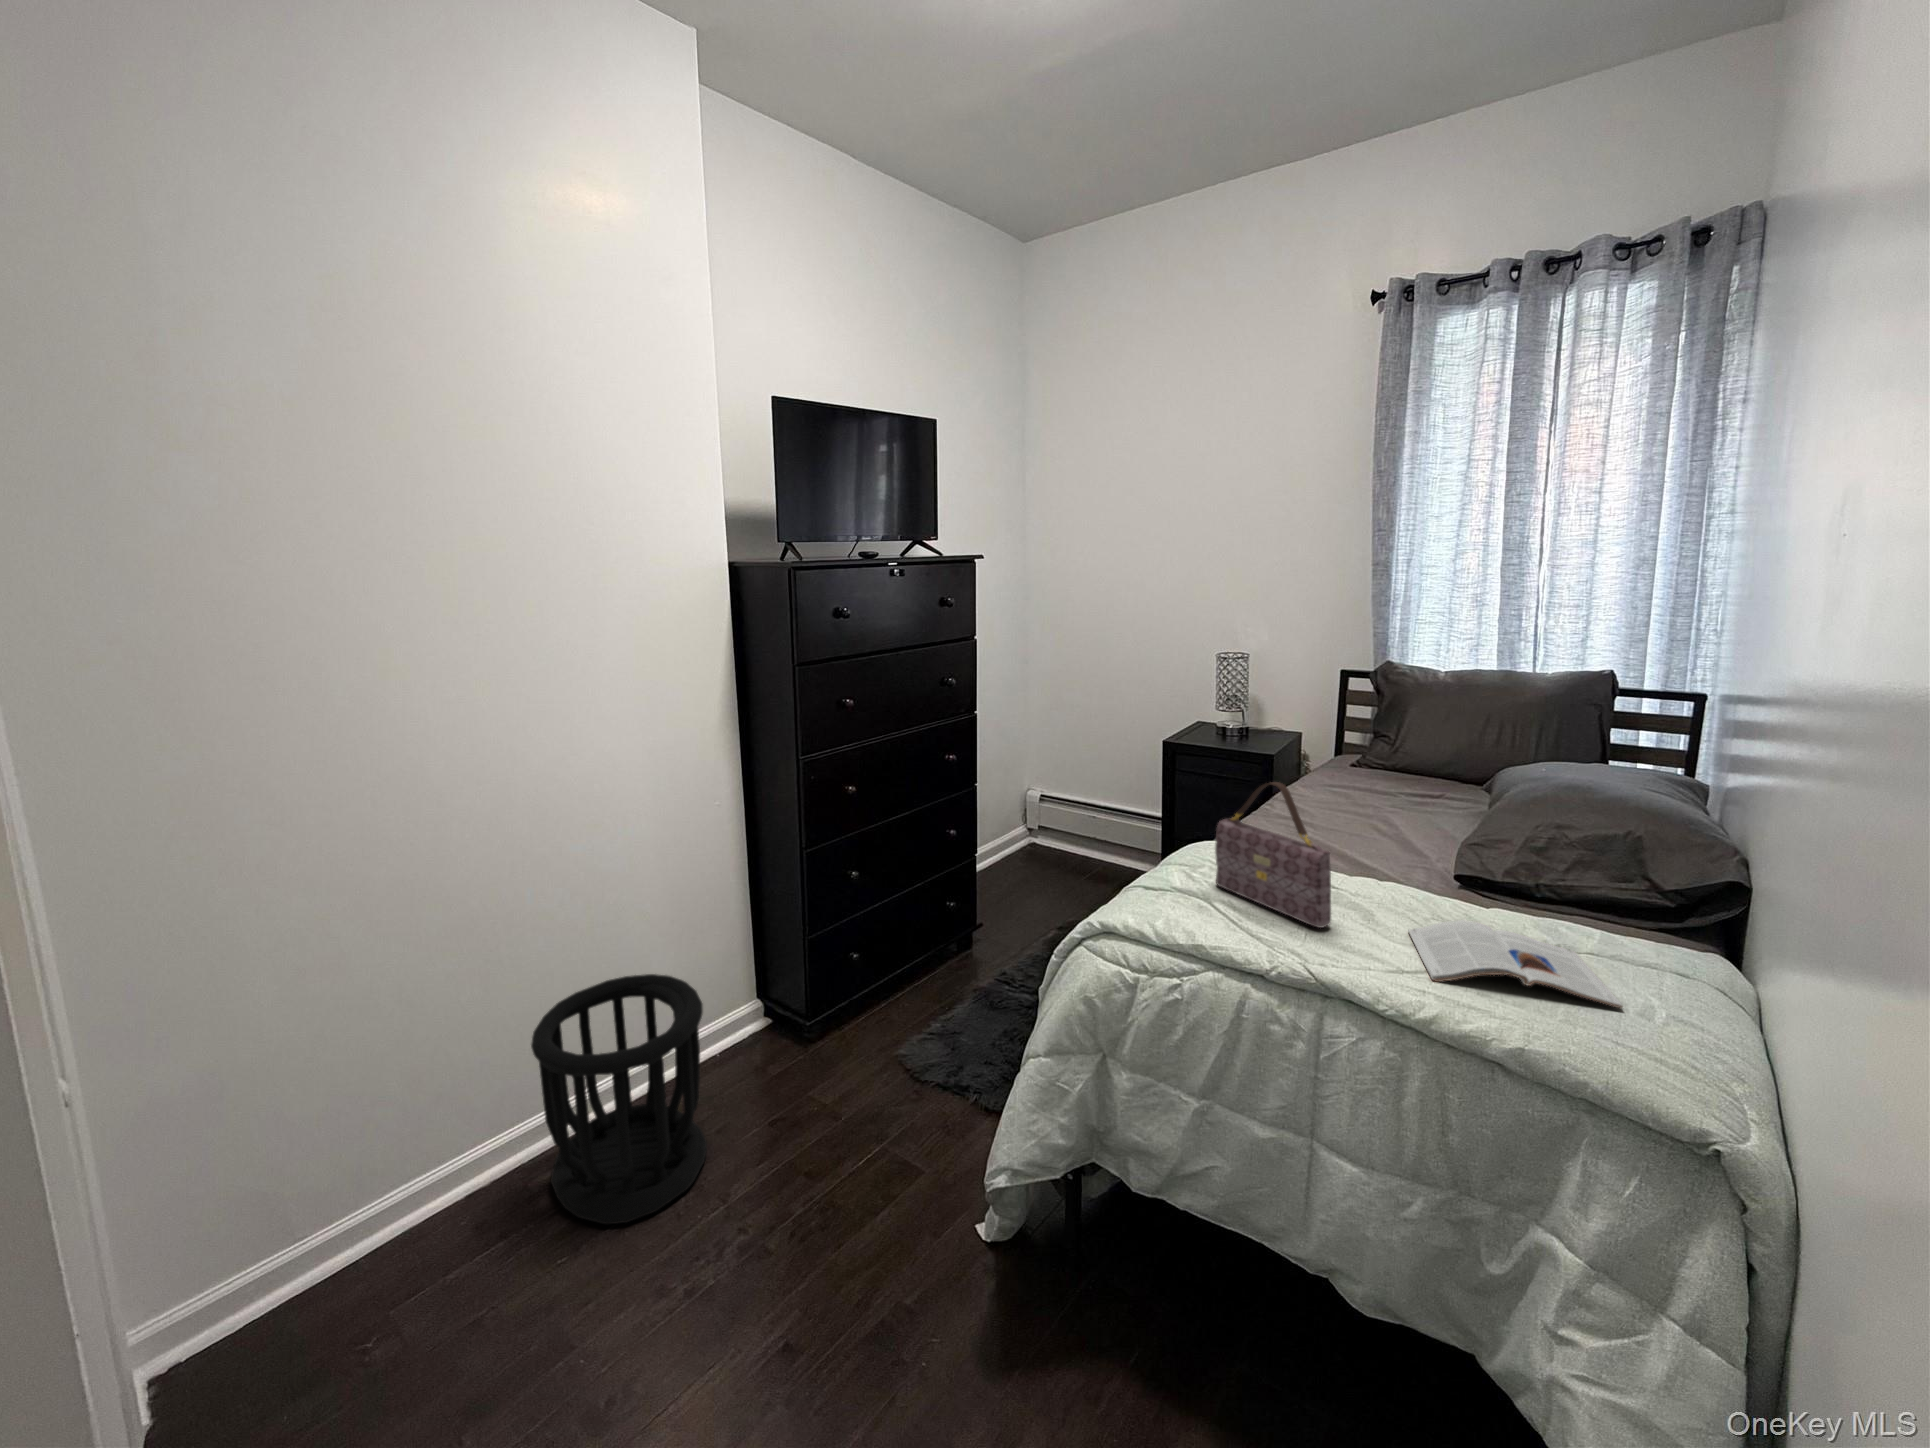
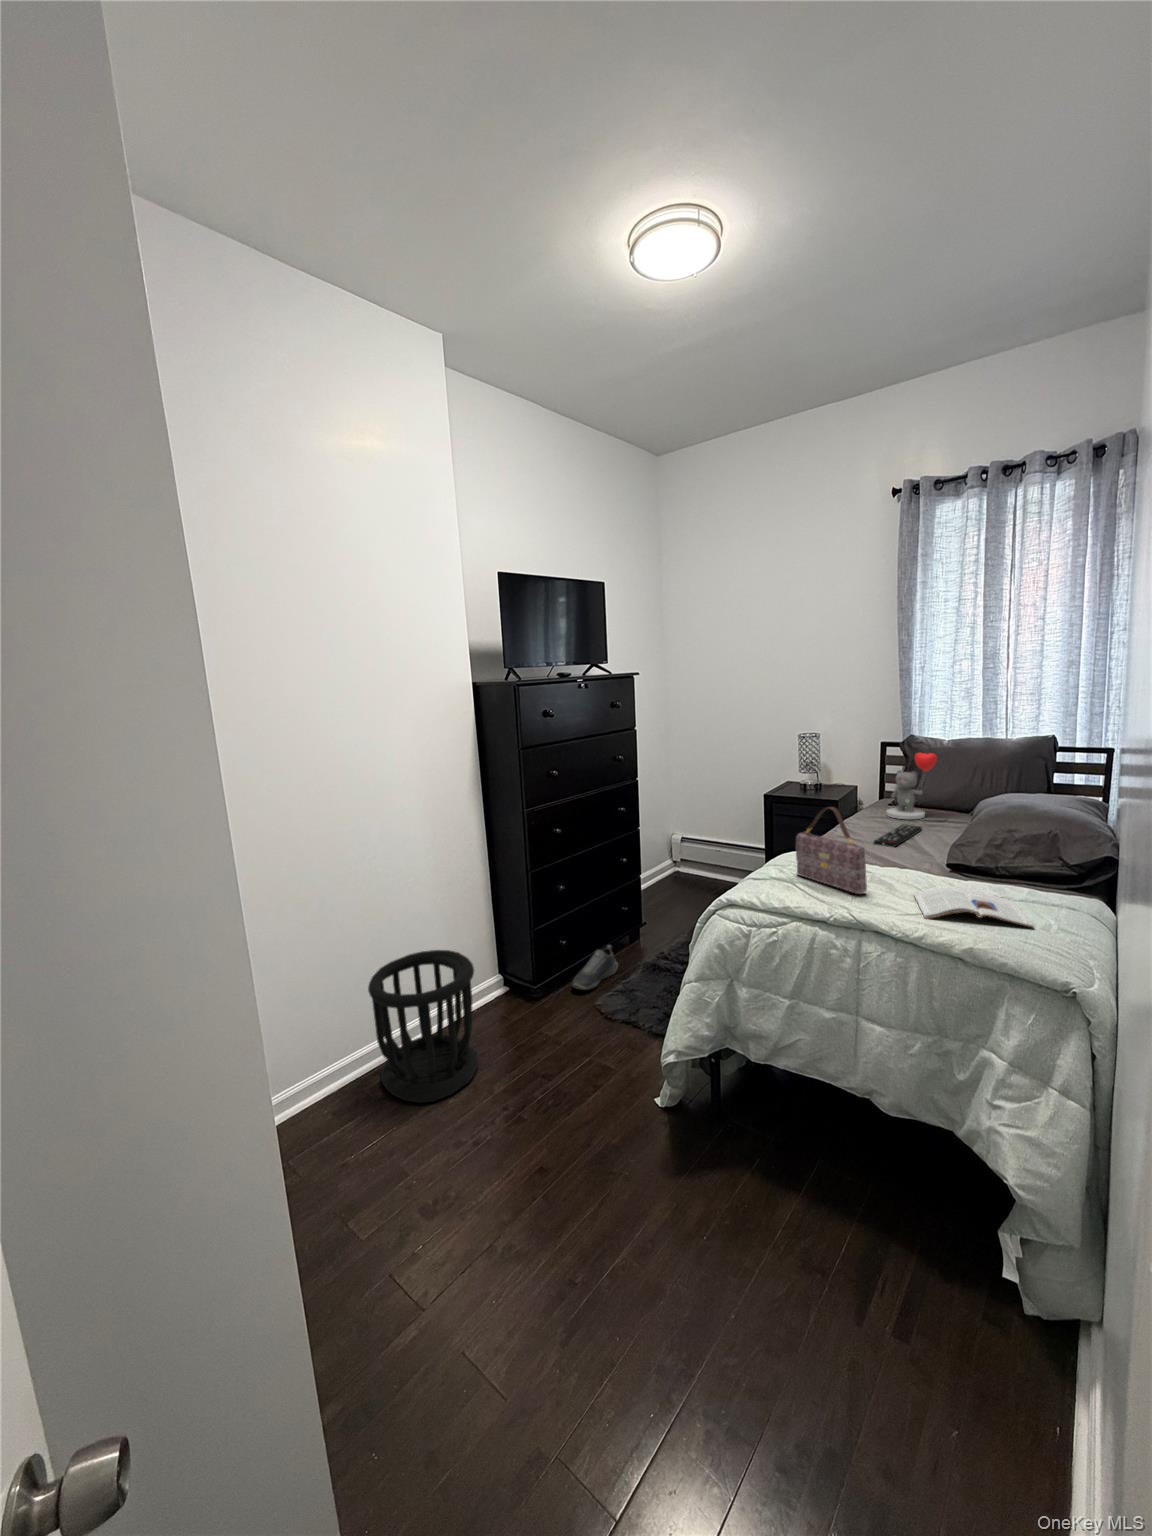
teddy bear: none [1349,690,1432,791] -> present [887,753,937,819]
remote control: none [1333,800,1407,839] -> present [873,824,922,847]
shoe: none [864,963,937,1034] -> present [572,945,618,990]

